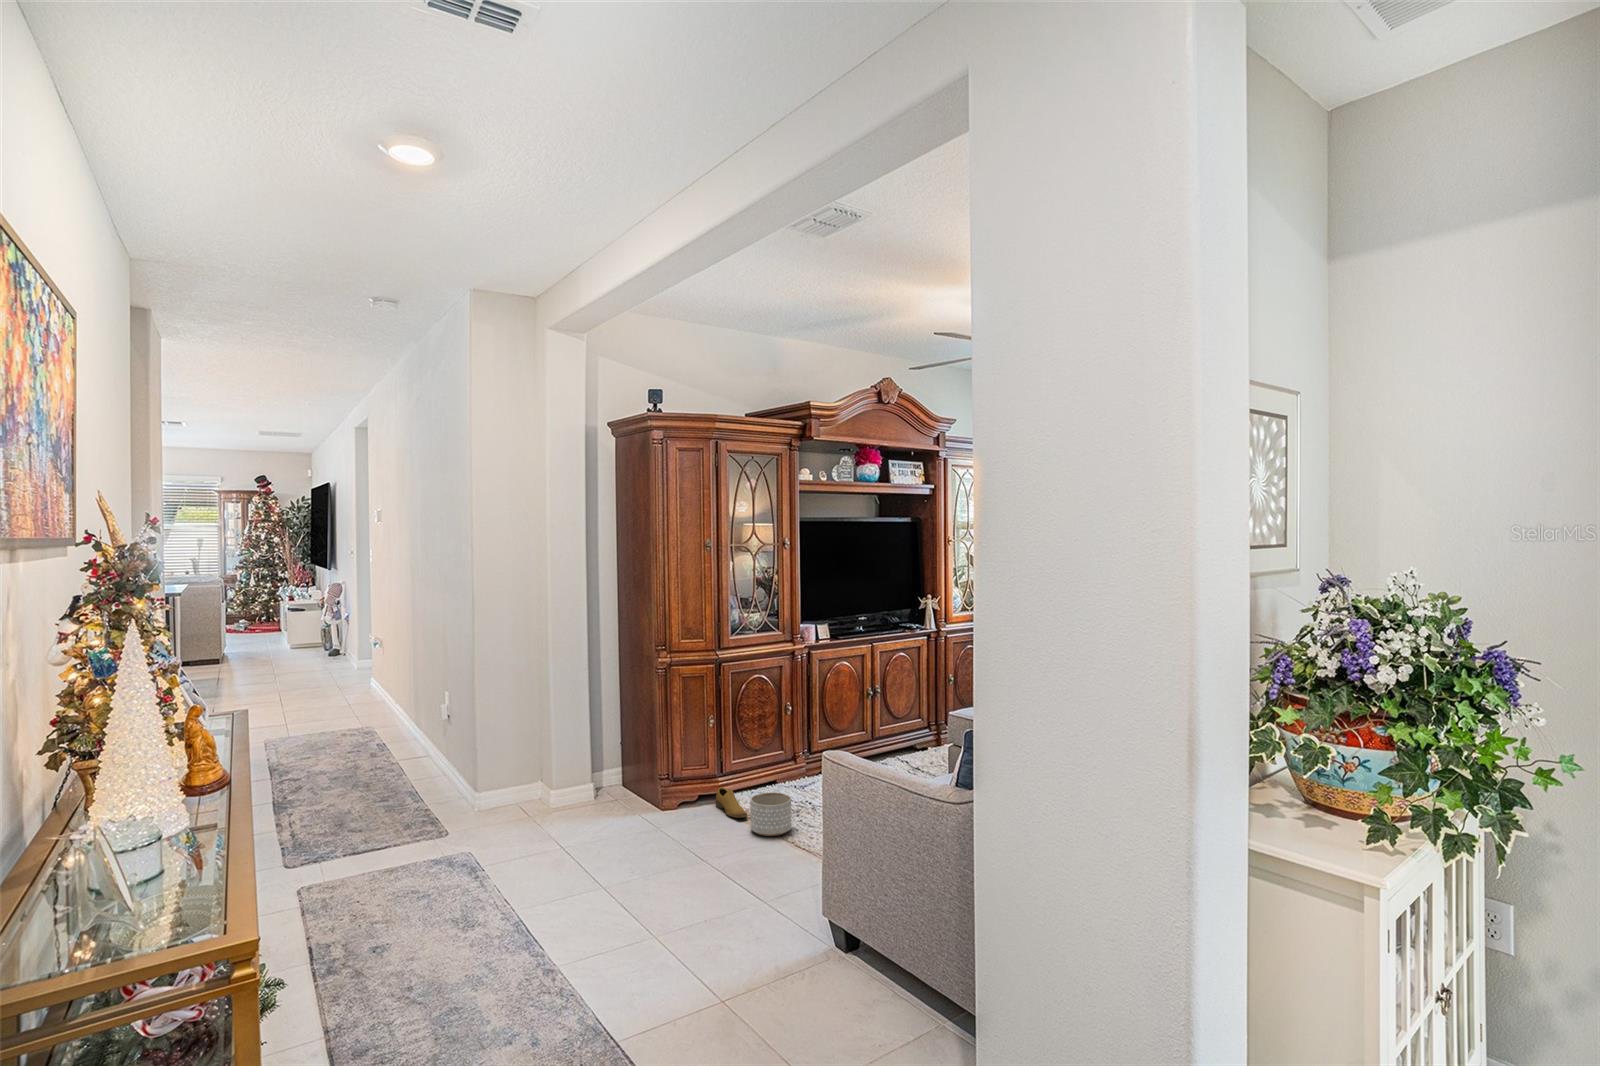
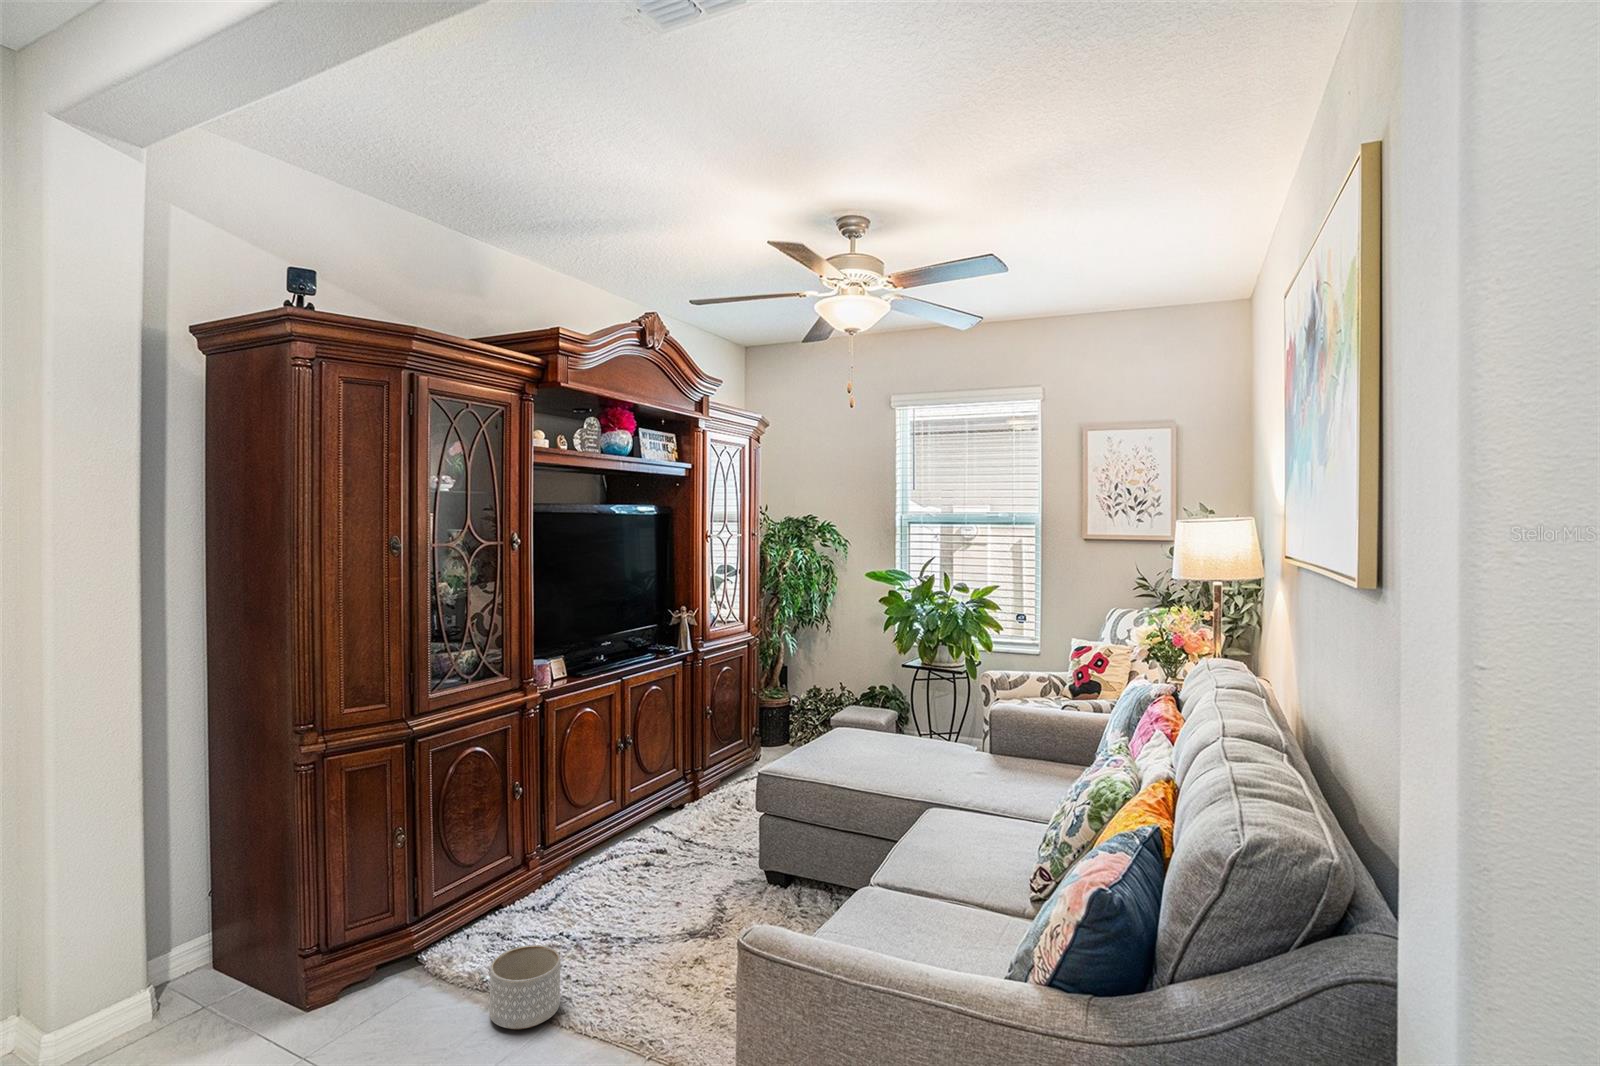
shoe: present [716,787,748,818] -> none [408,941,476,999]

